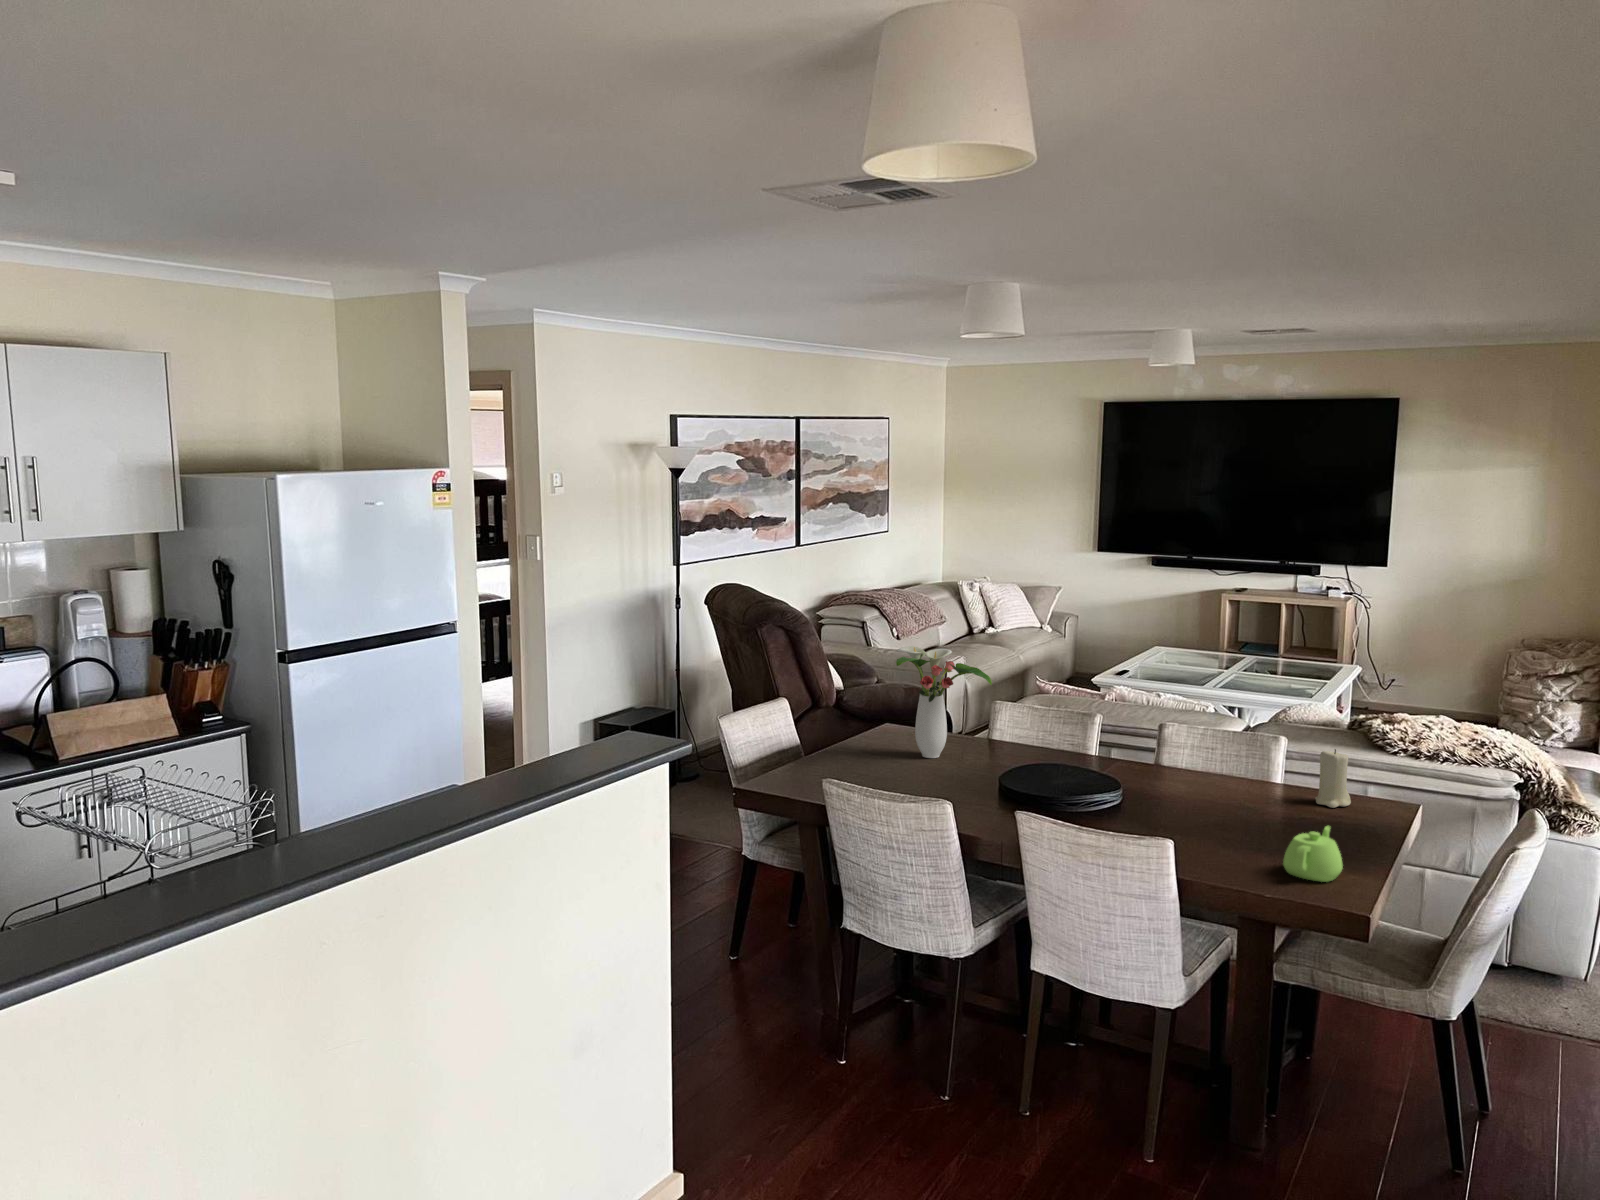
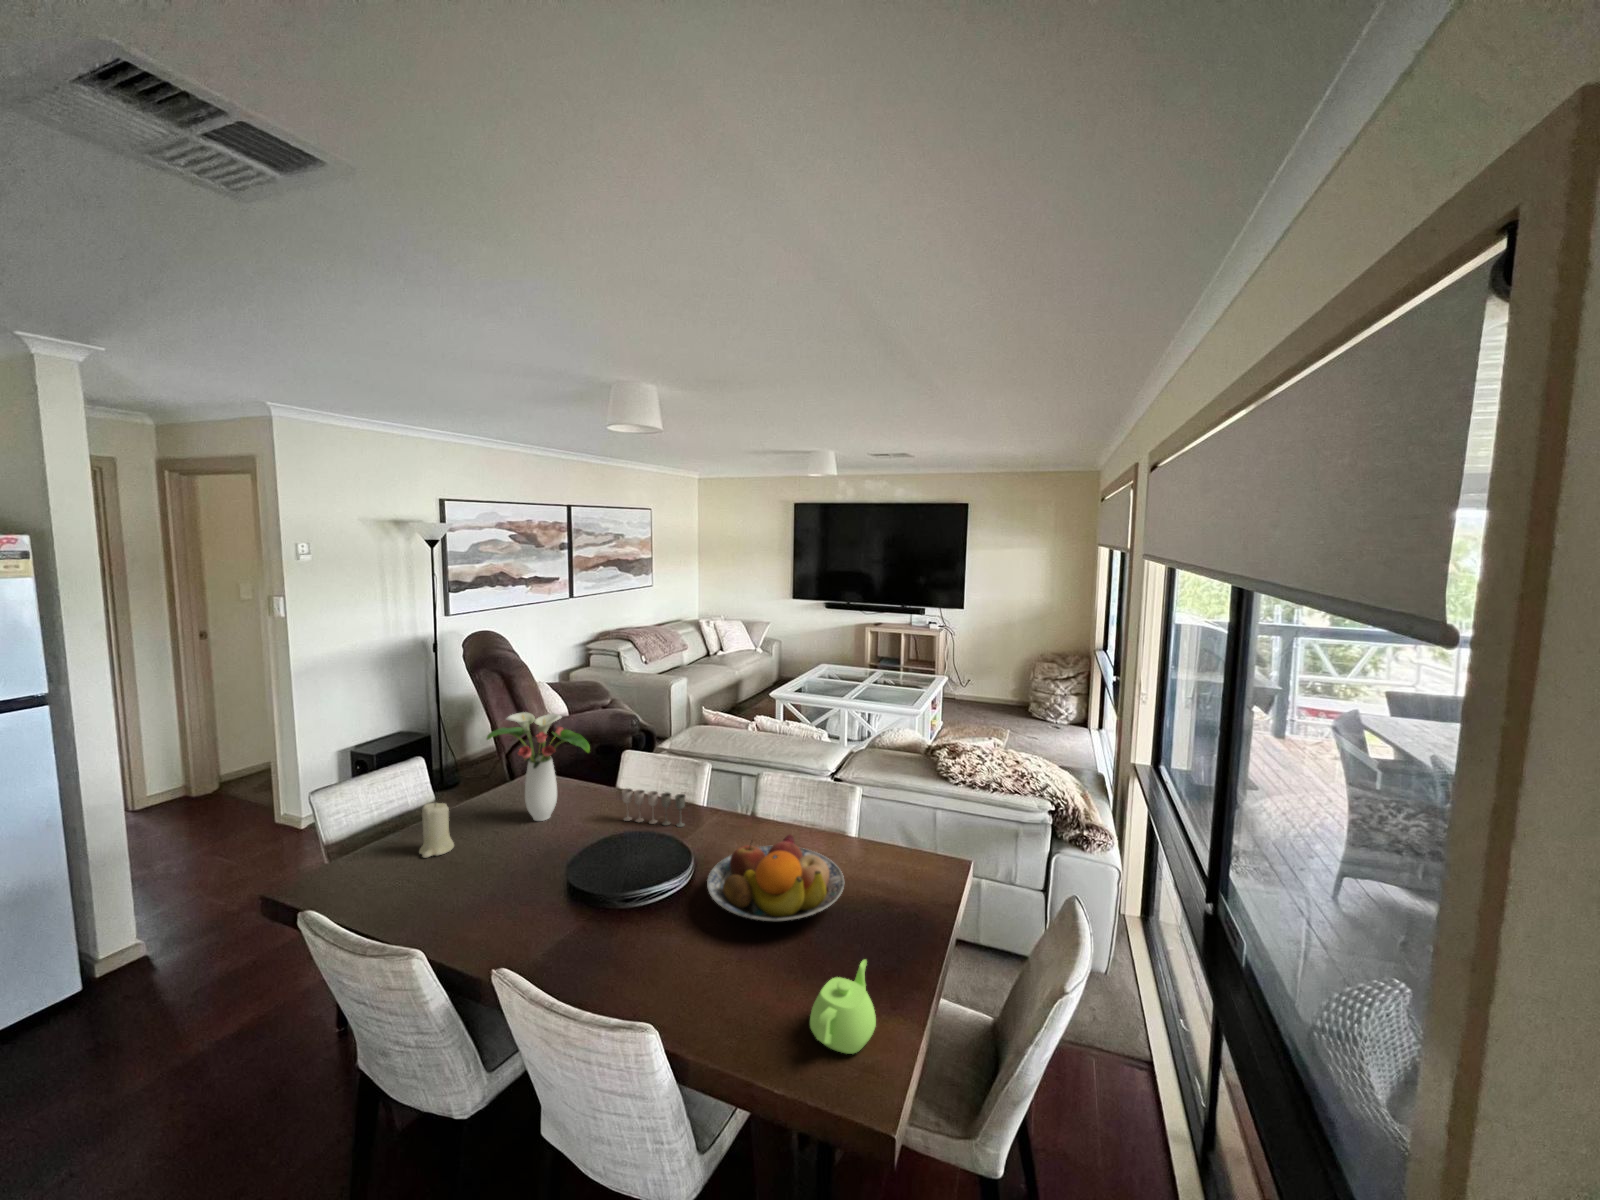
wine glass: none [1019,728,1090,767] -> present [622,788,685,827]
candle: present [1315,749,1351,808] -> present [419,803,454,858]
fruit bowl: none [1149,757,1289,823] -> present [707,835,844,921]

